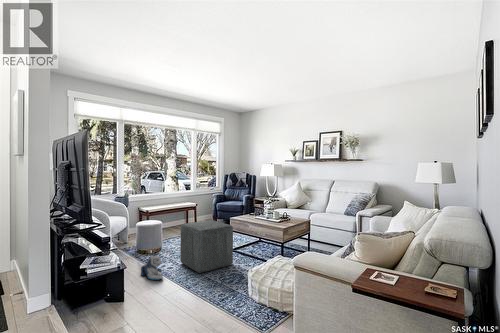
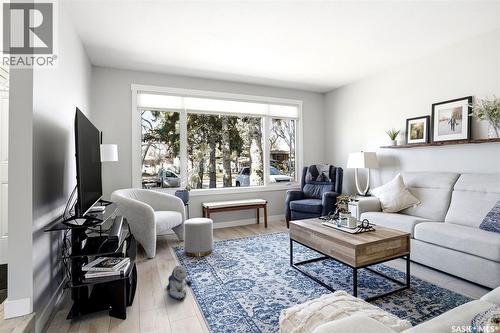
ottoman: present [180,220,233,273] -> none [219,224,283,296]

